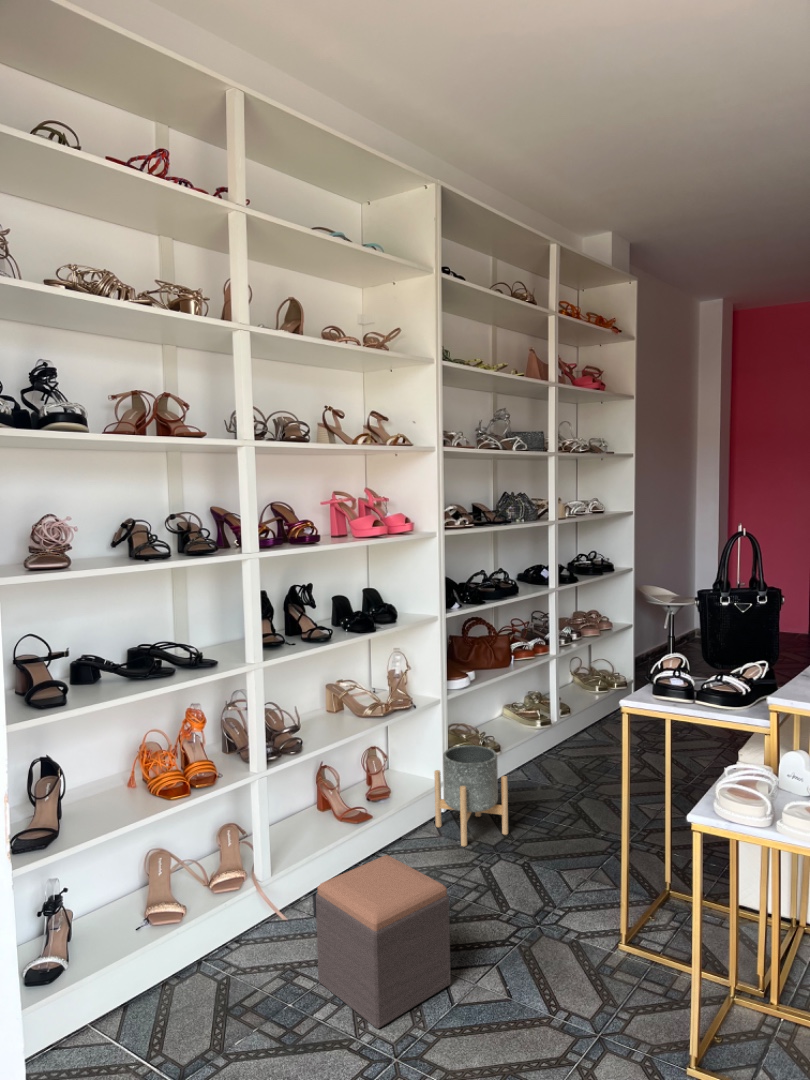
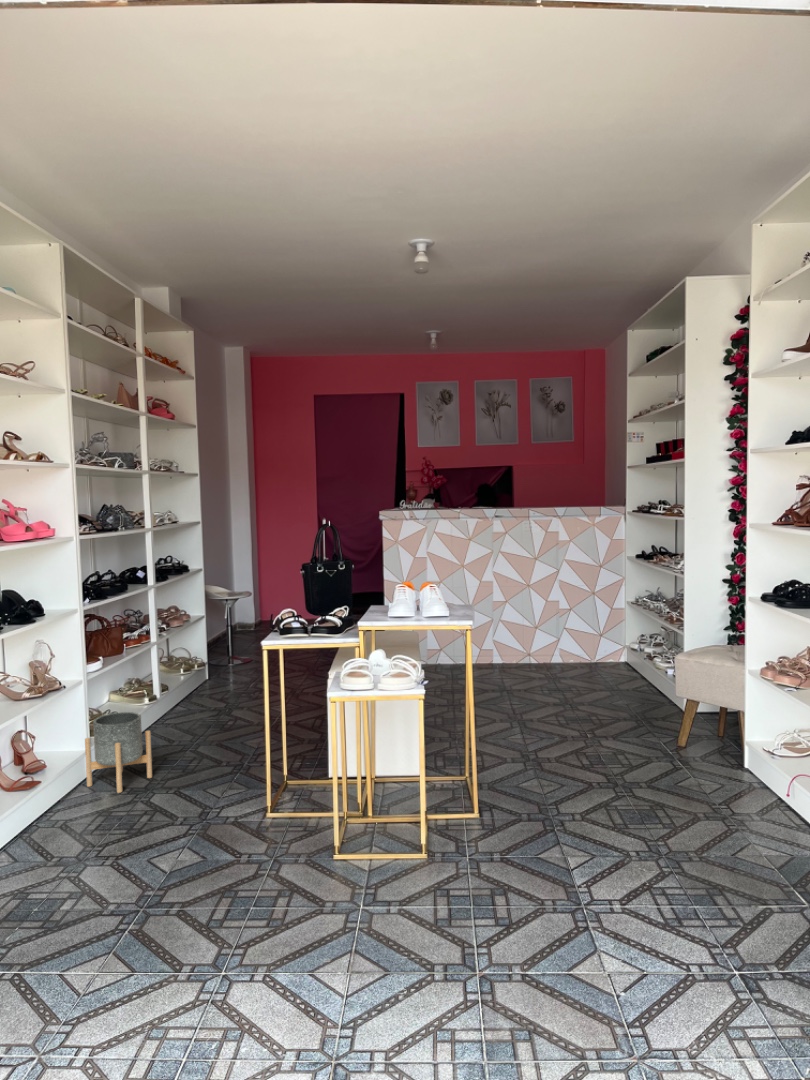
footstool: present [316,855,451,1029] -> none [46,787,160,905]

